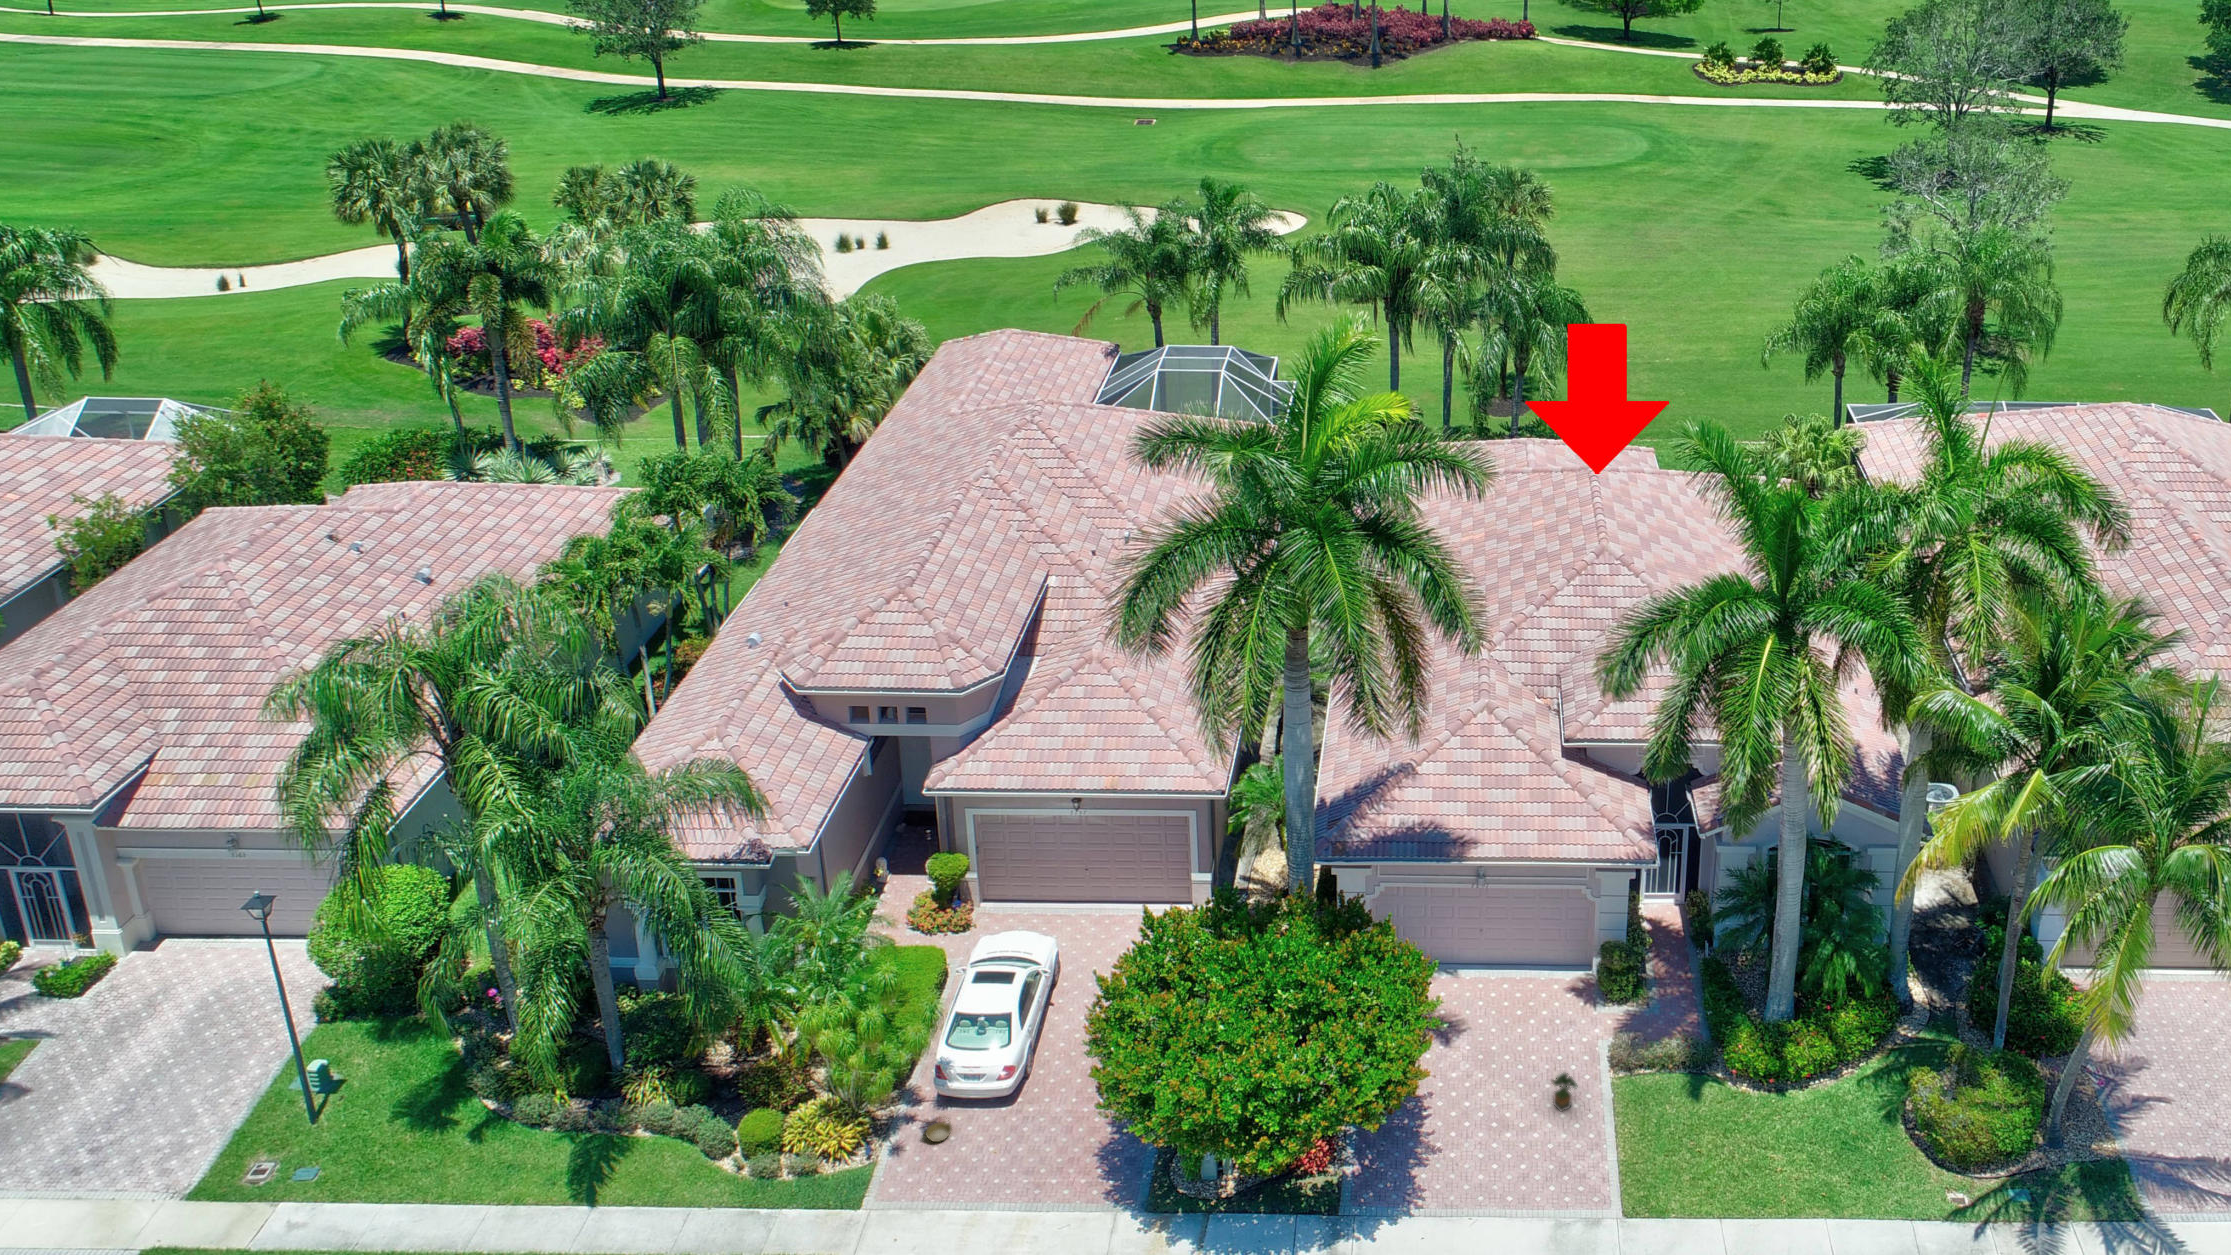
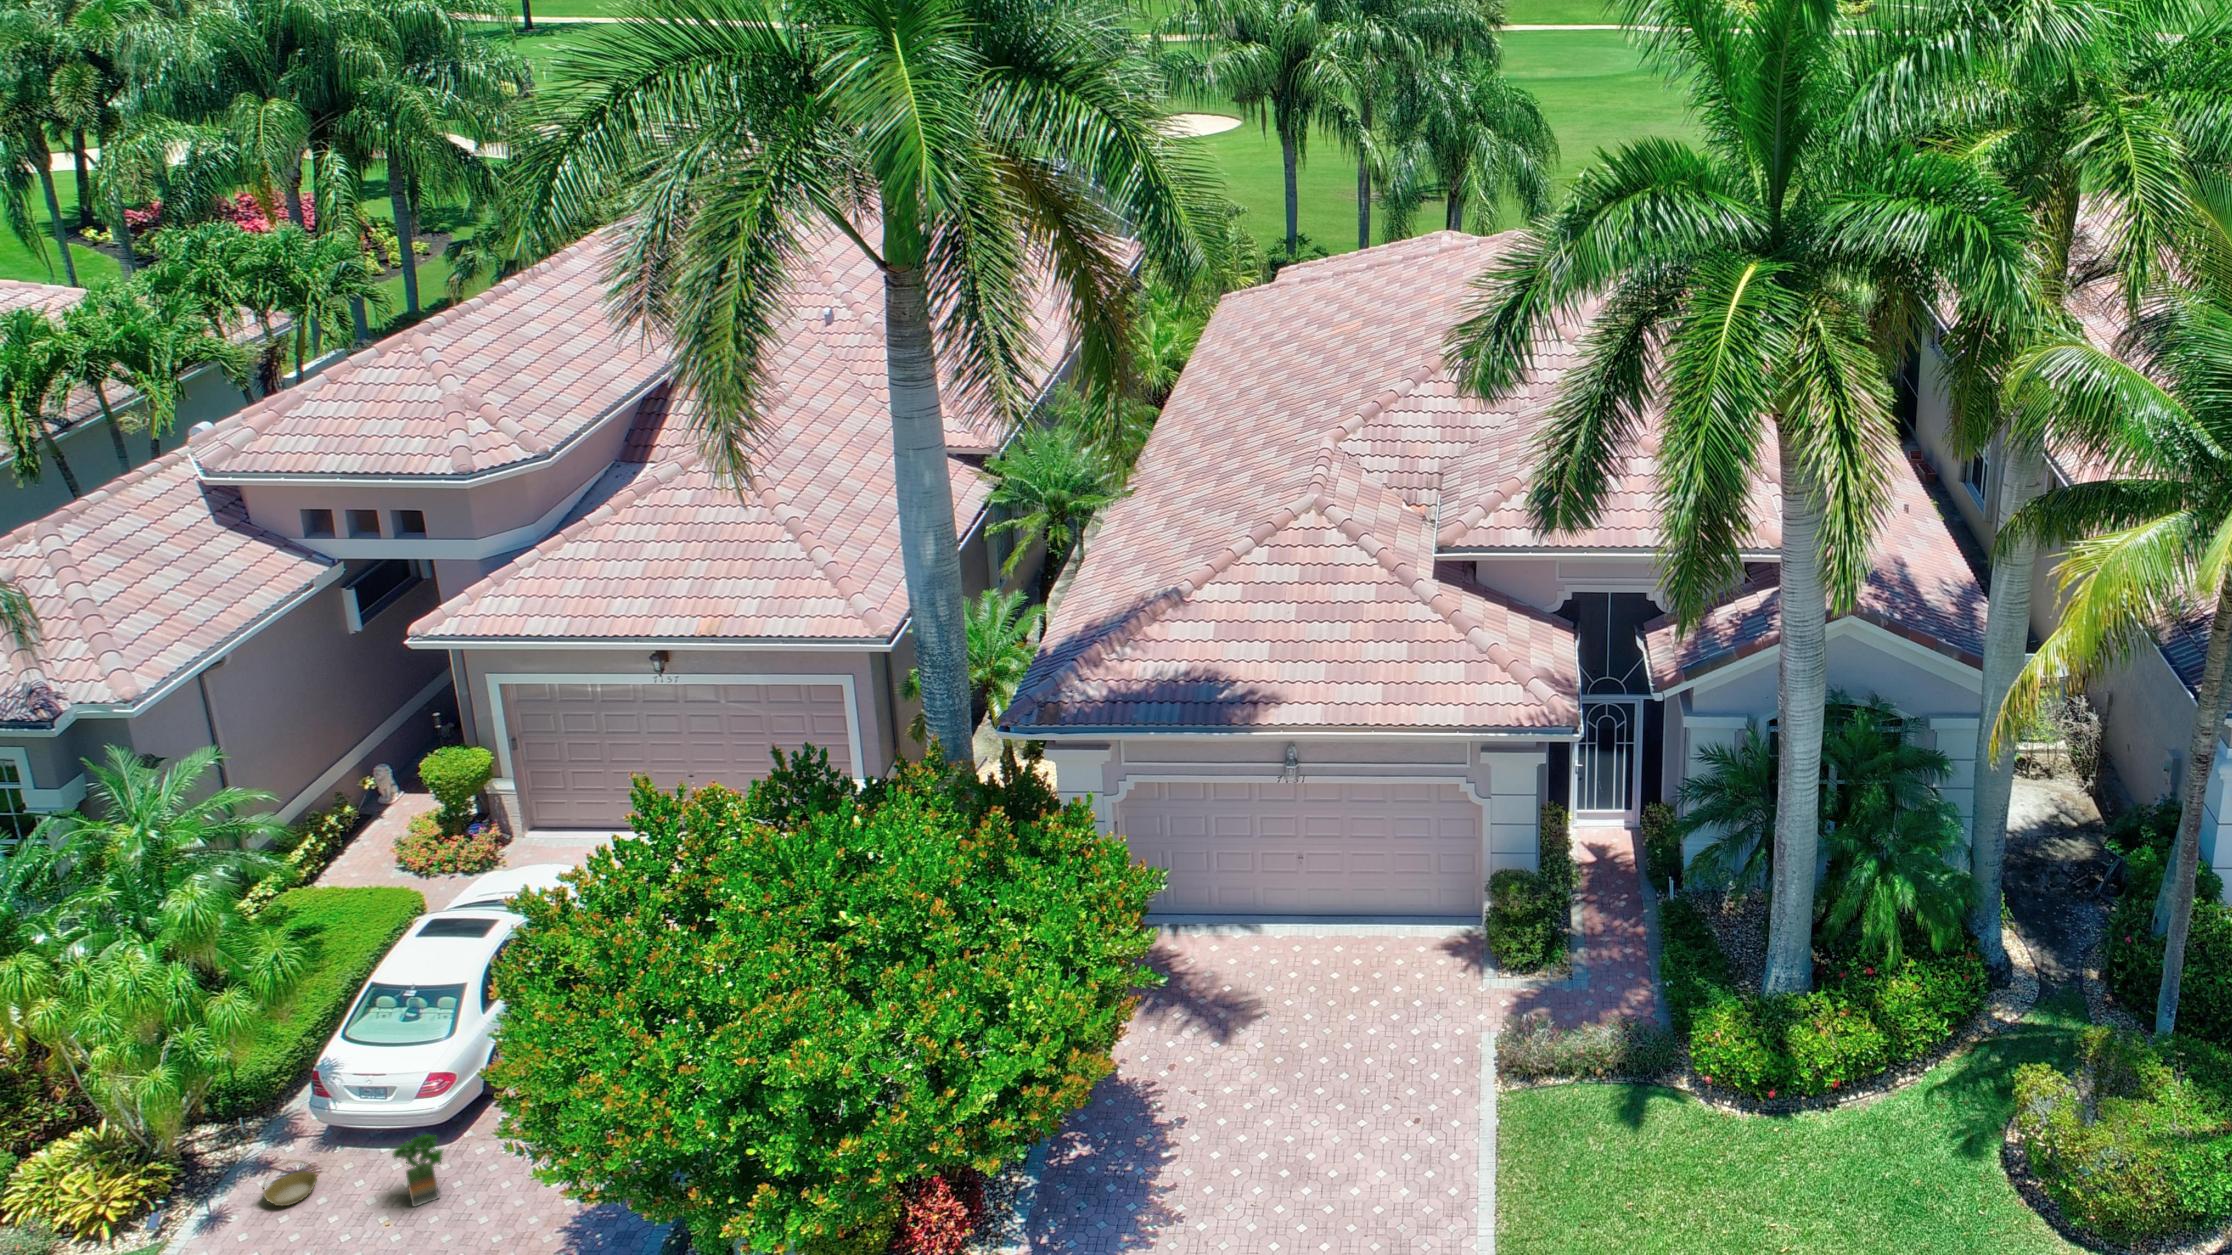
potted tree: present [1552,1073,1578,1111] -> present [392,1134,443,1207]

